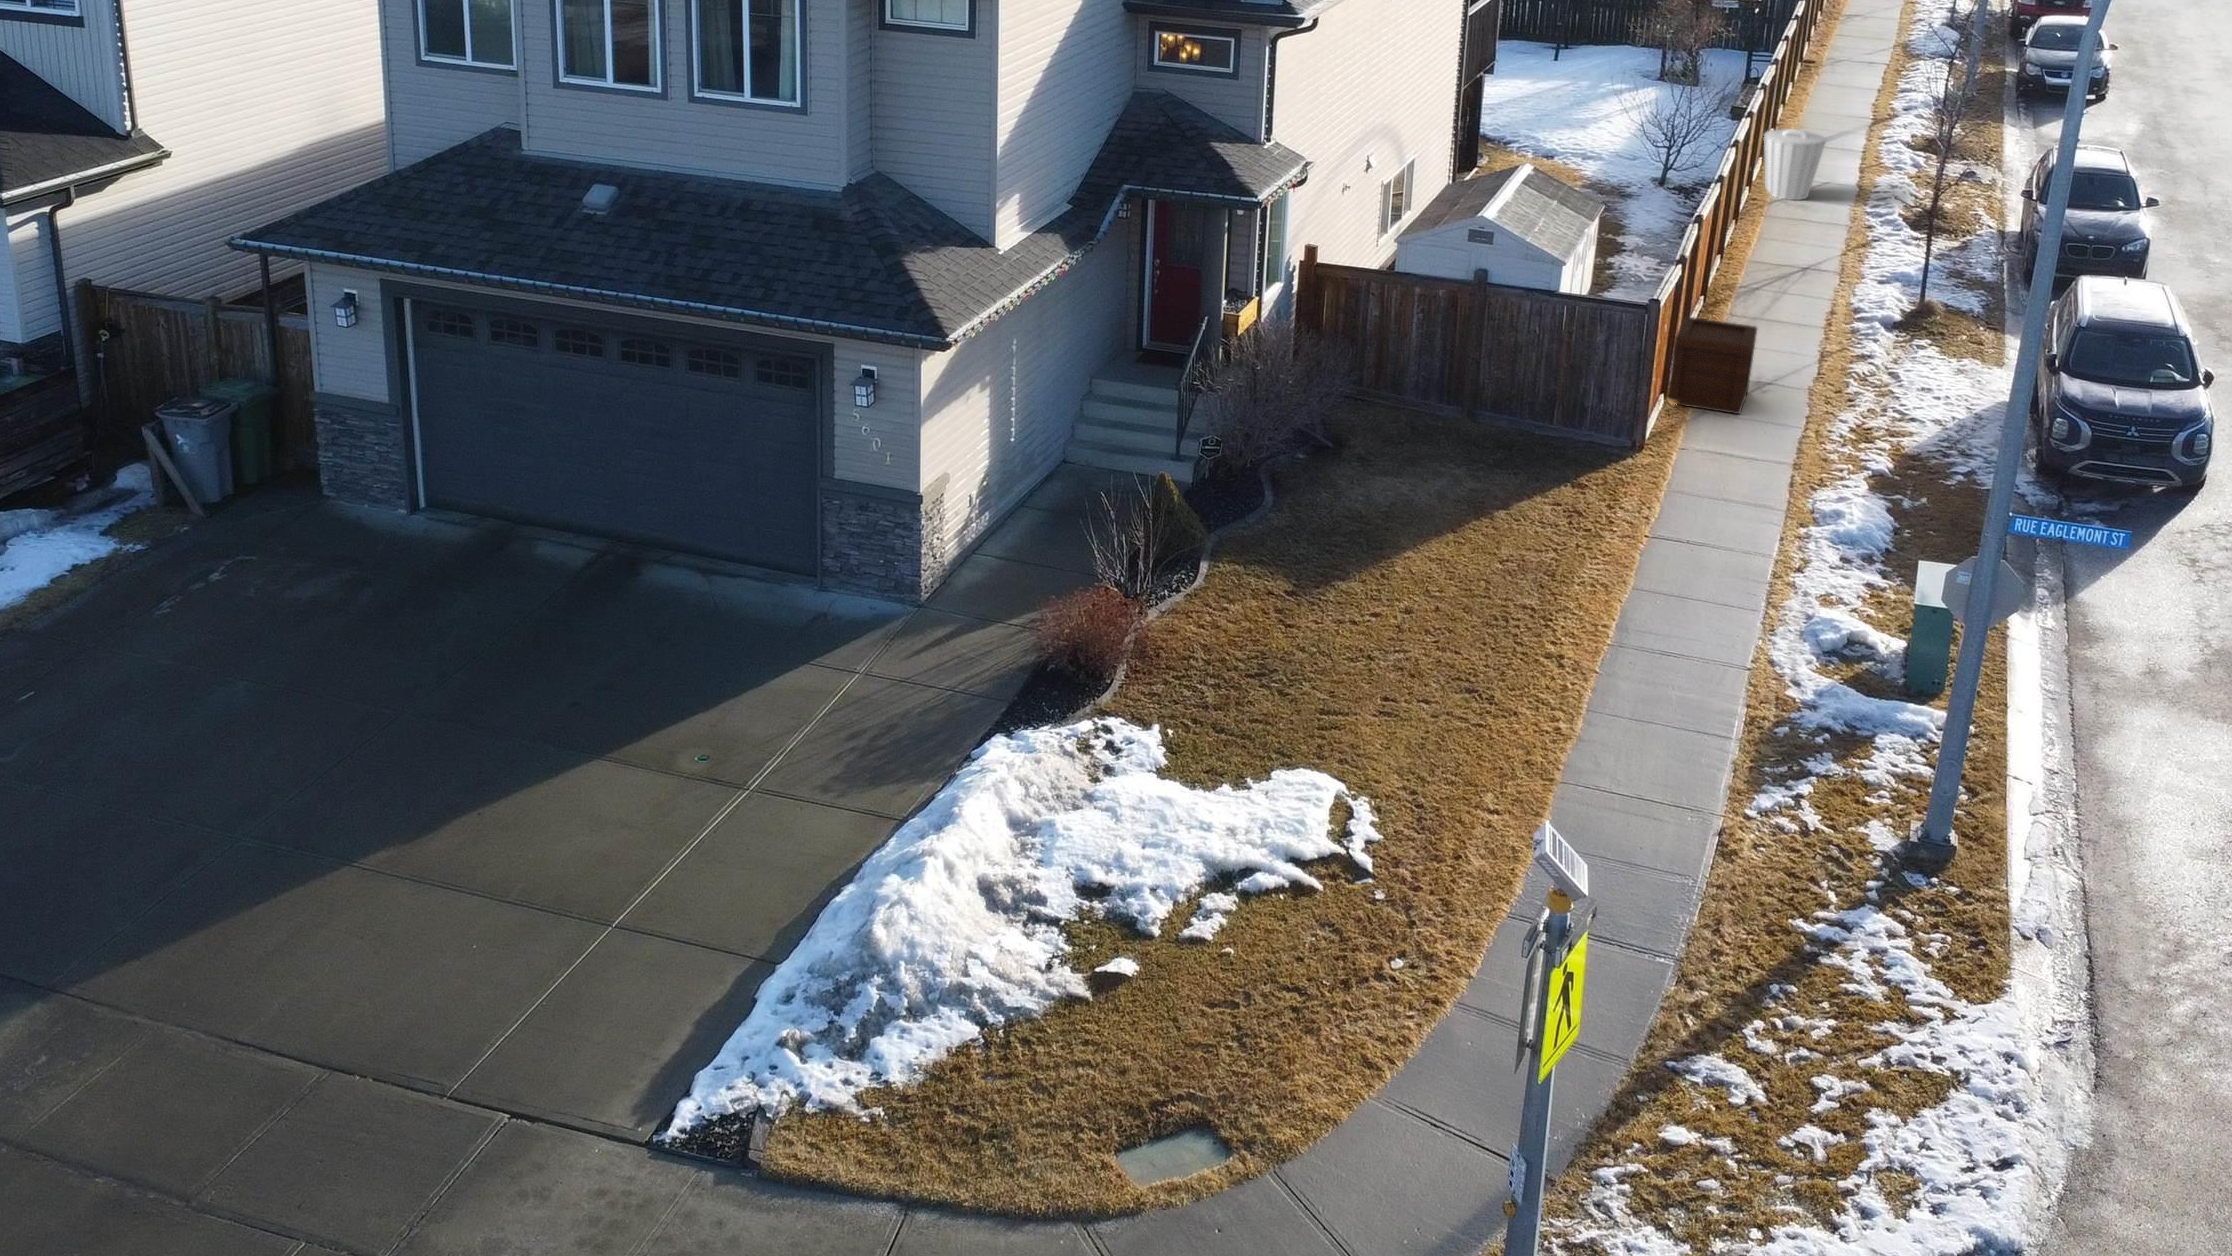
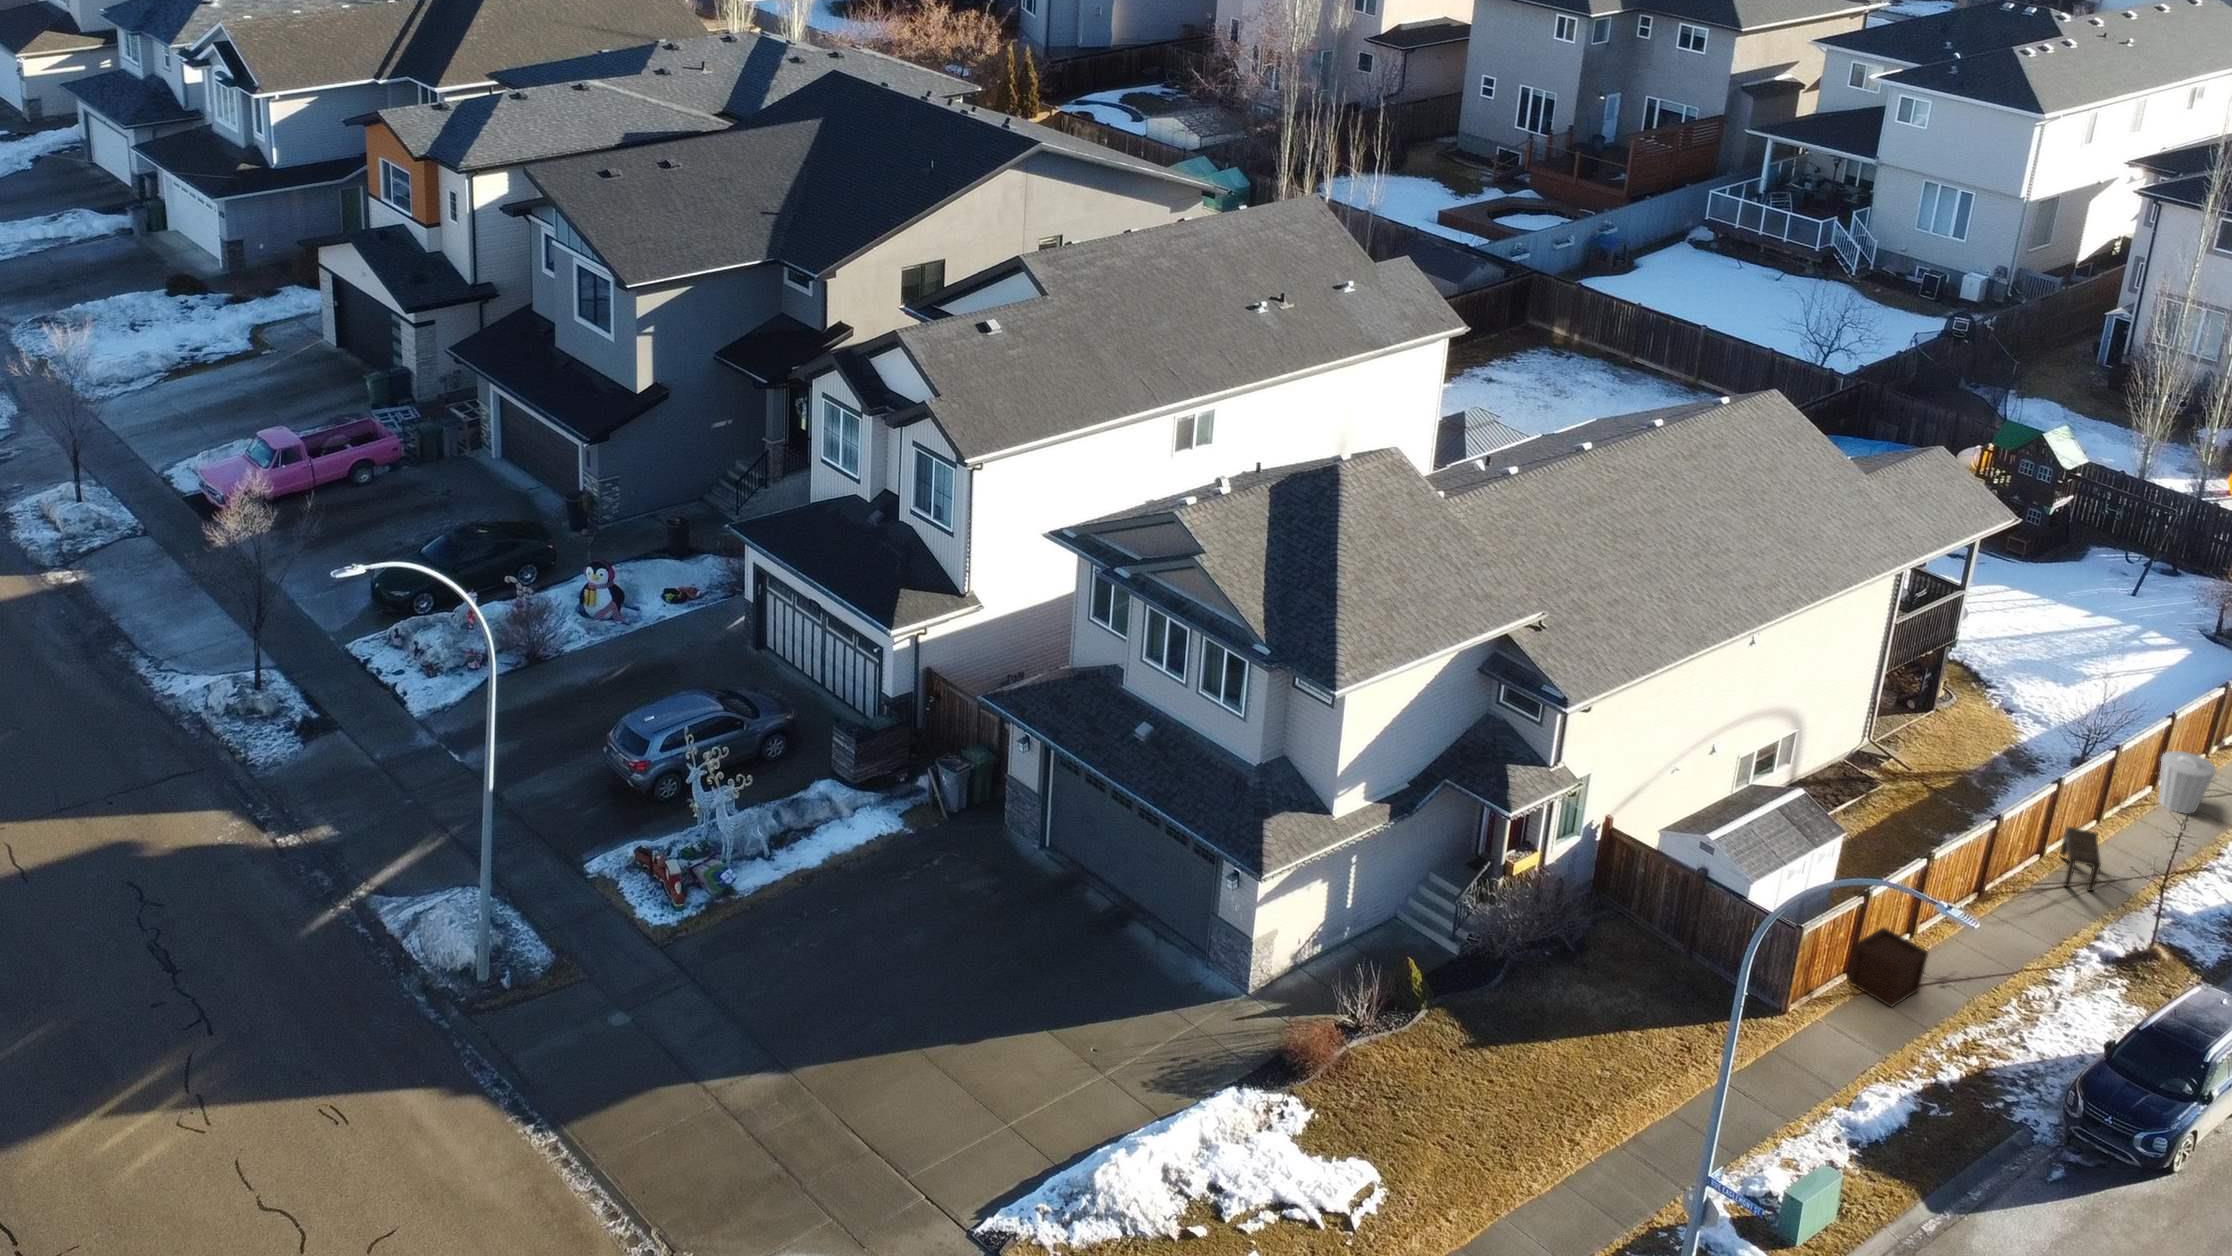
bench: none [1736,208,1810,275] -> present [2060,827,2101,891]

